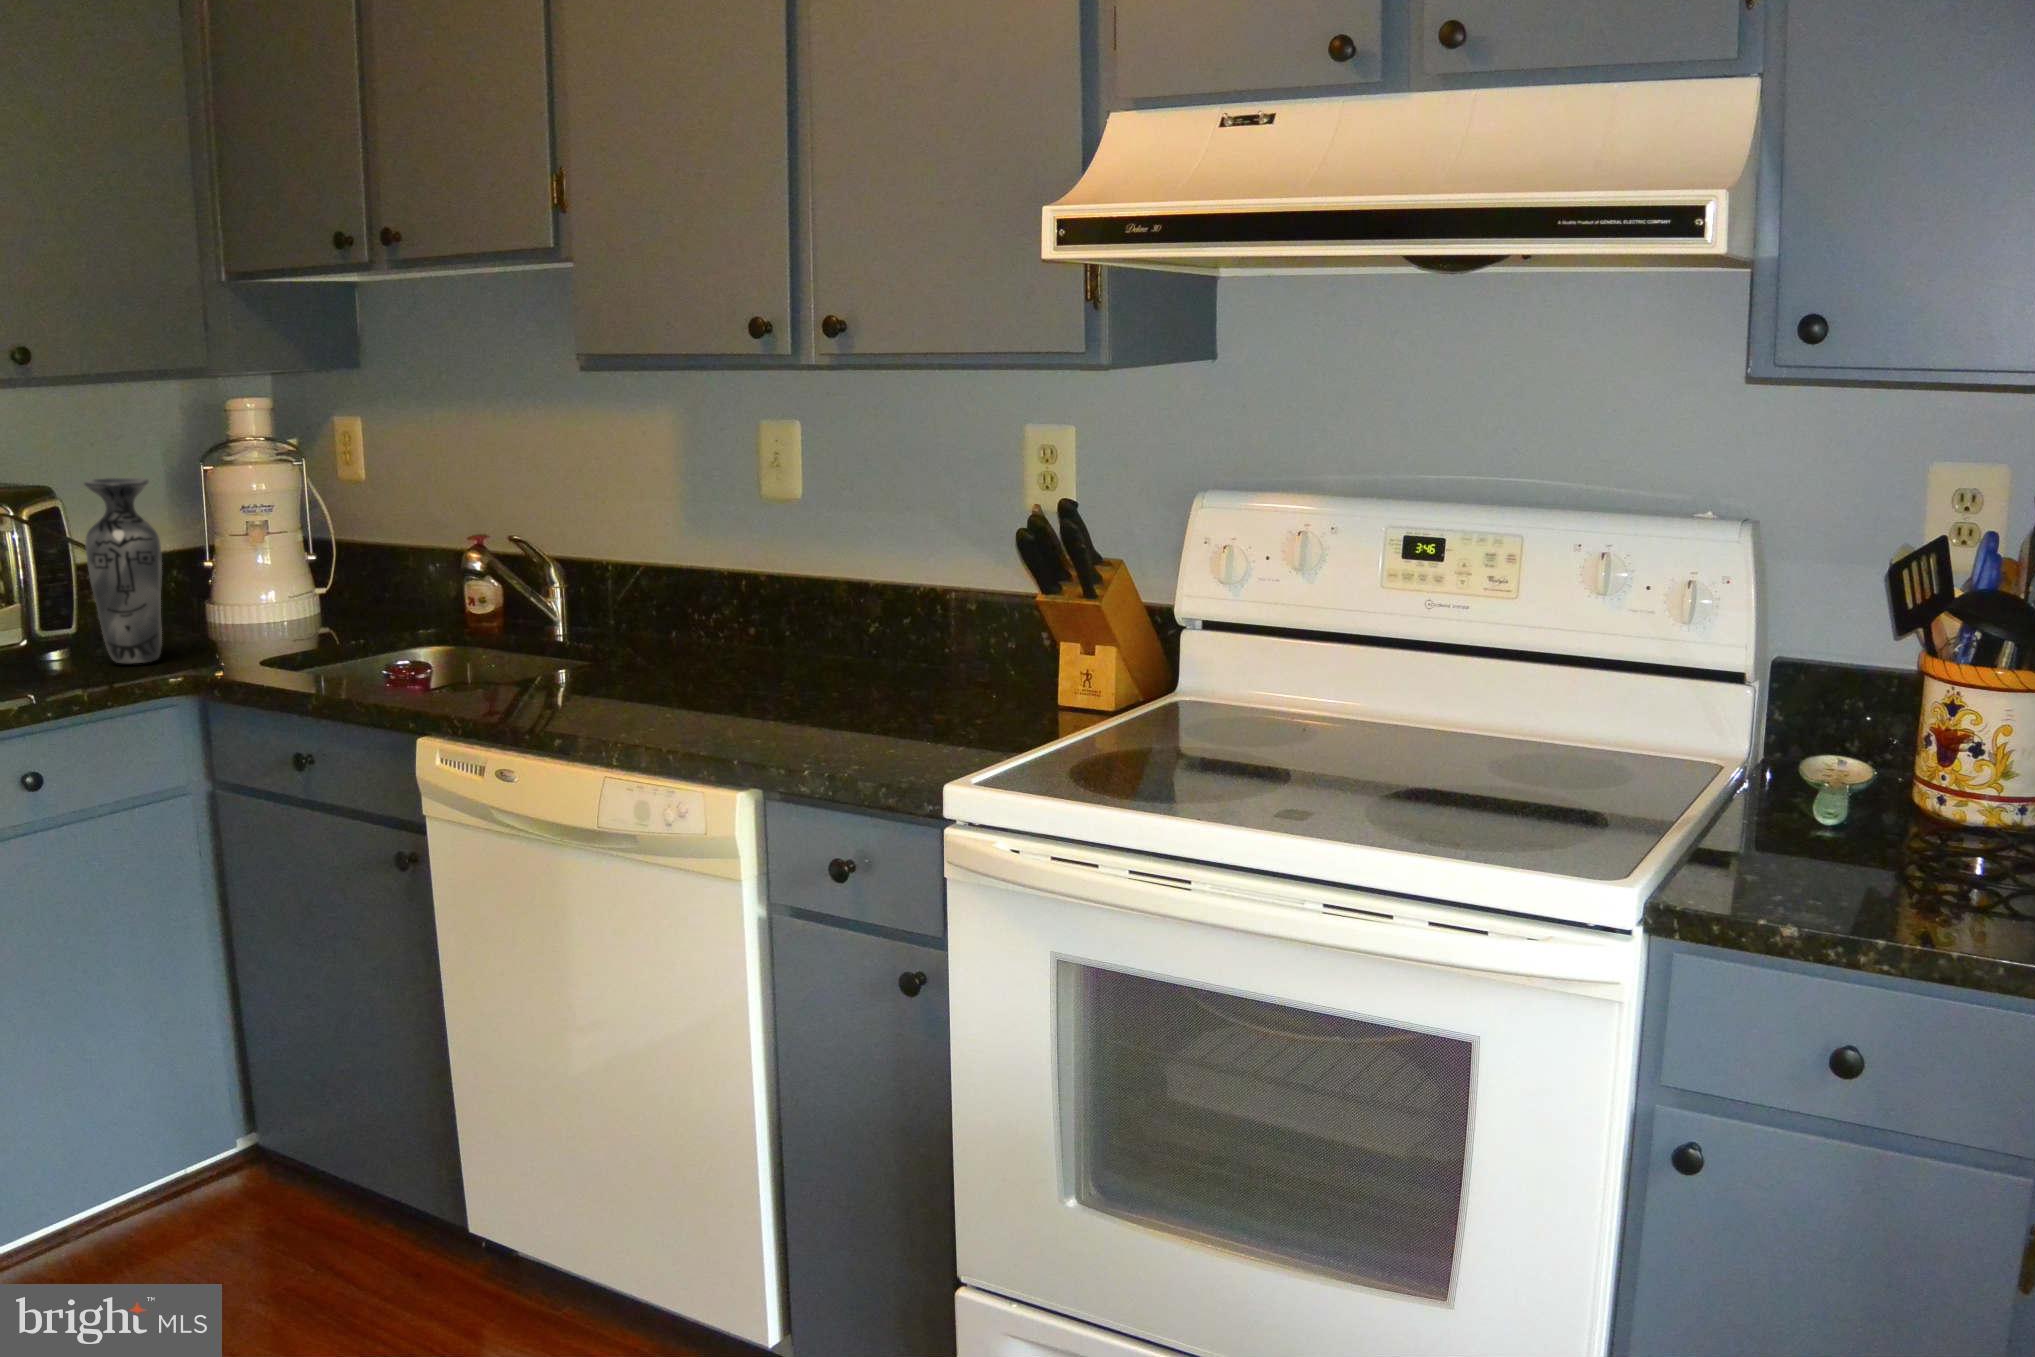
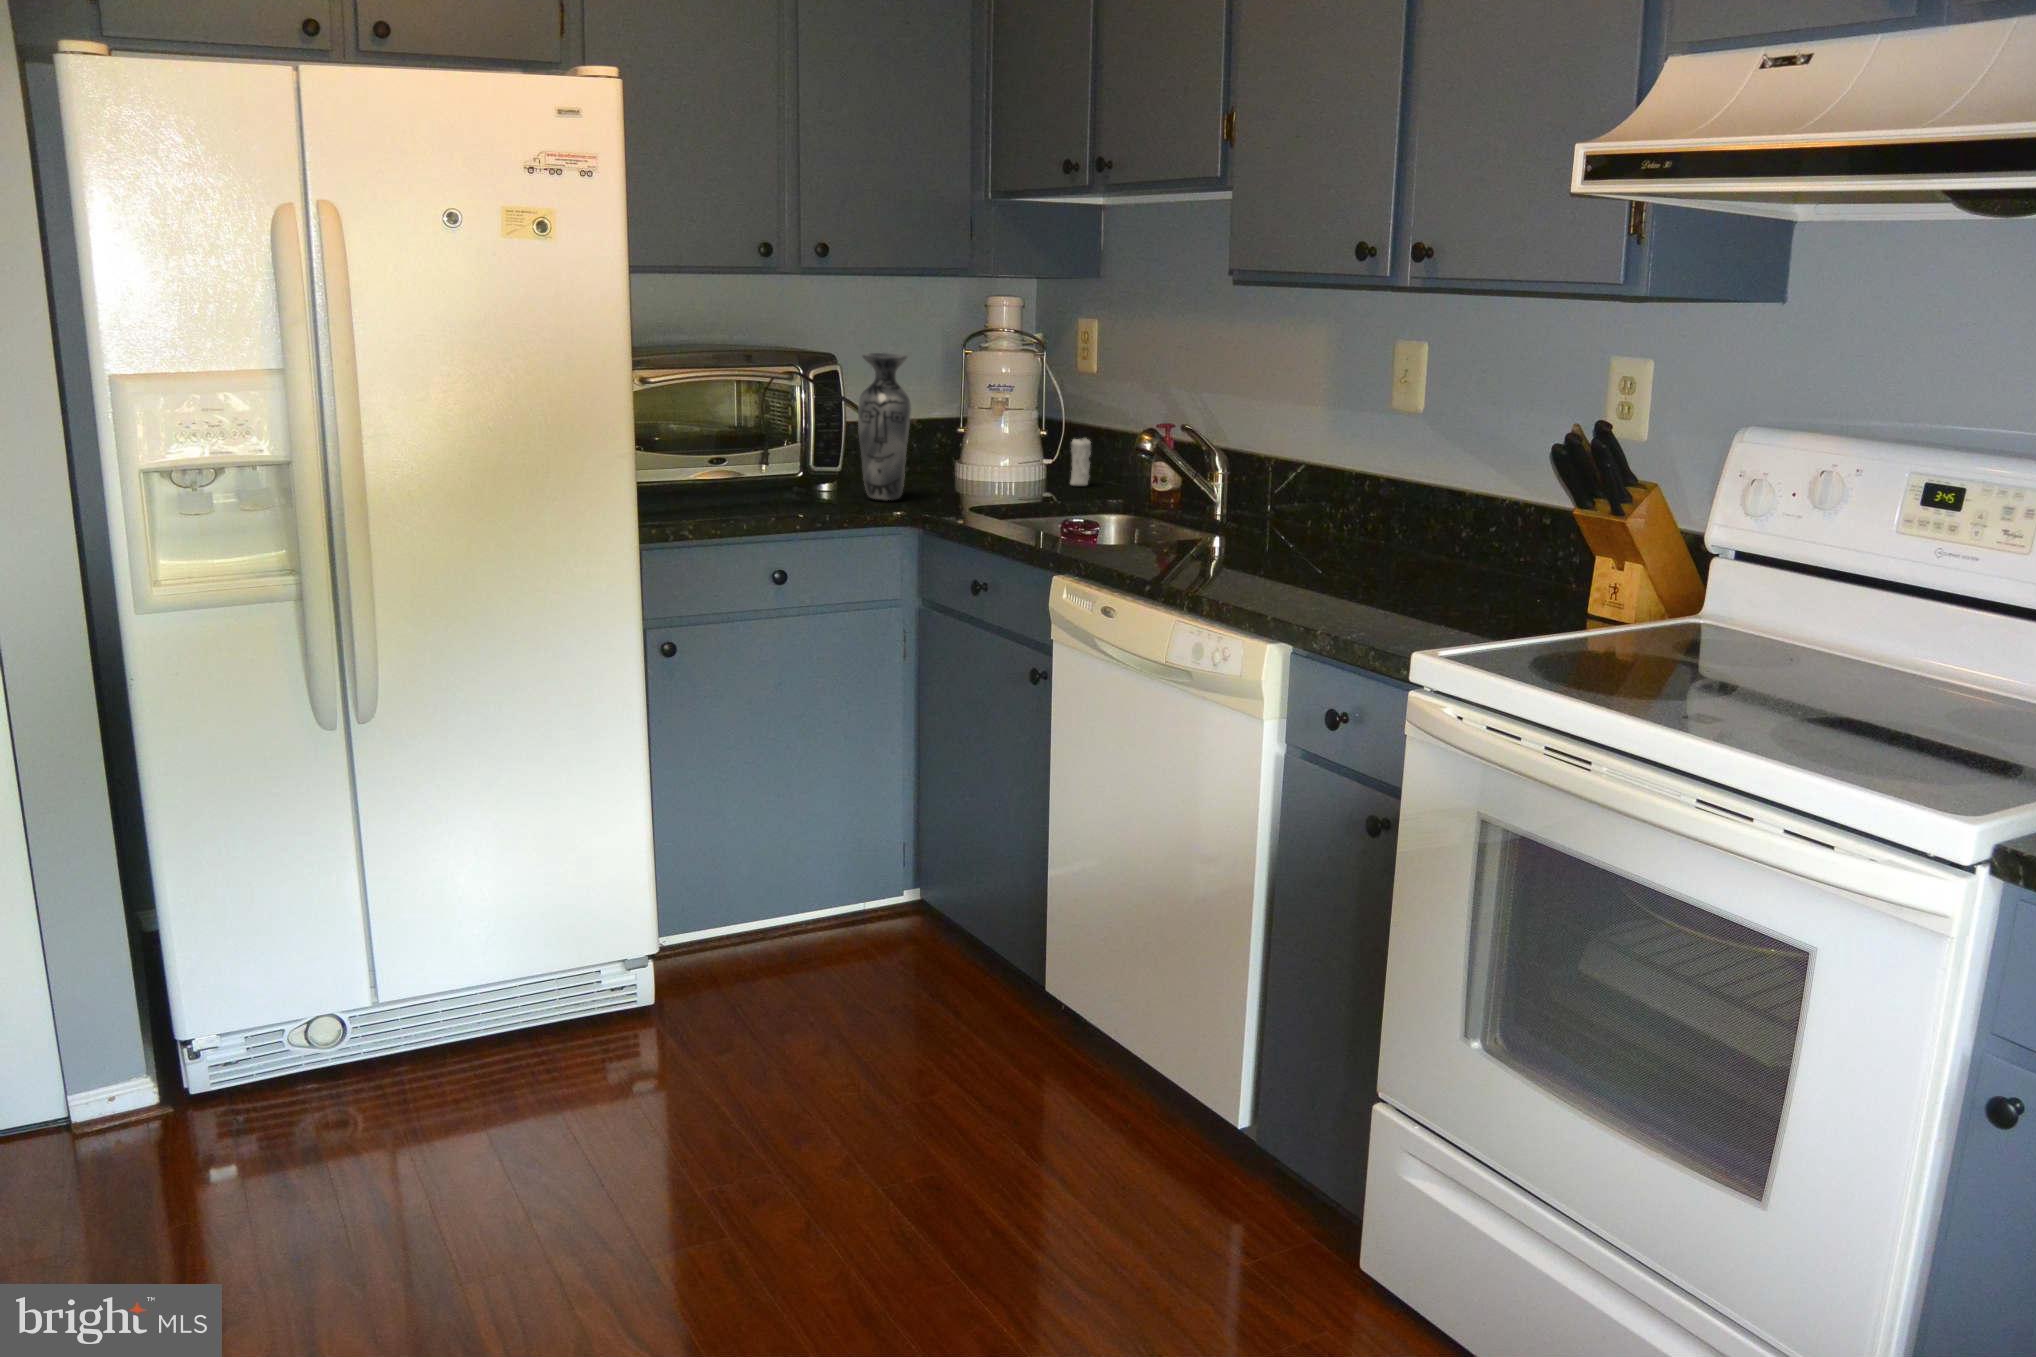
candle: none [361,549,388,616] -> present [1070,438,1091,485]

